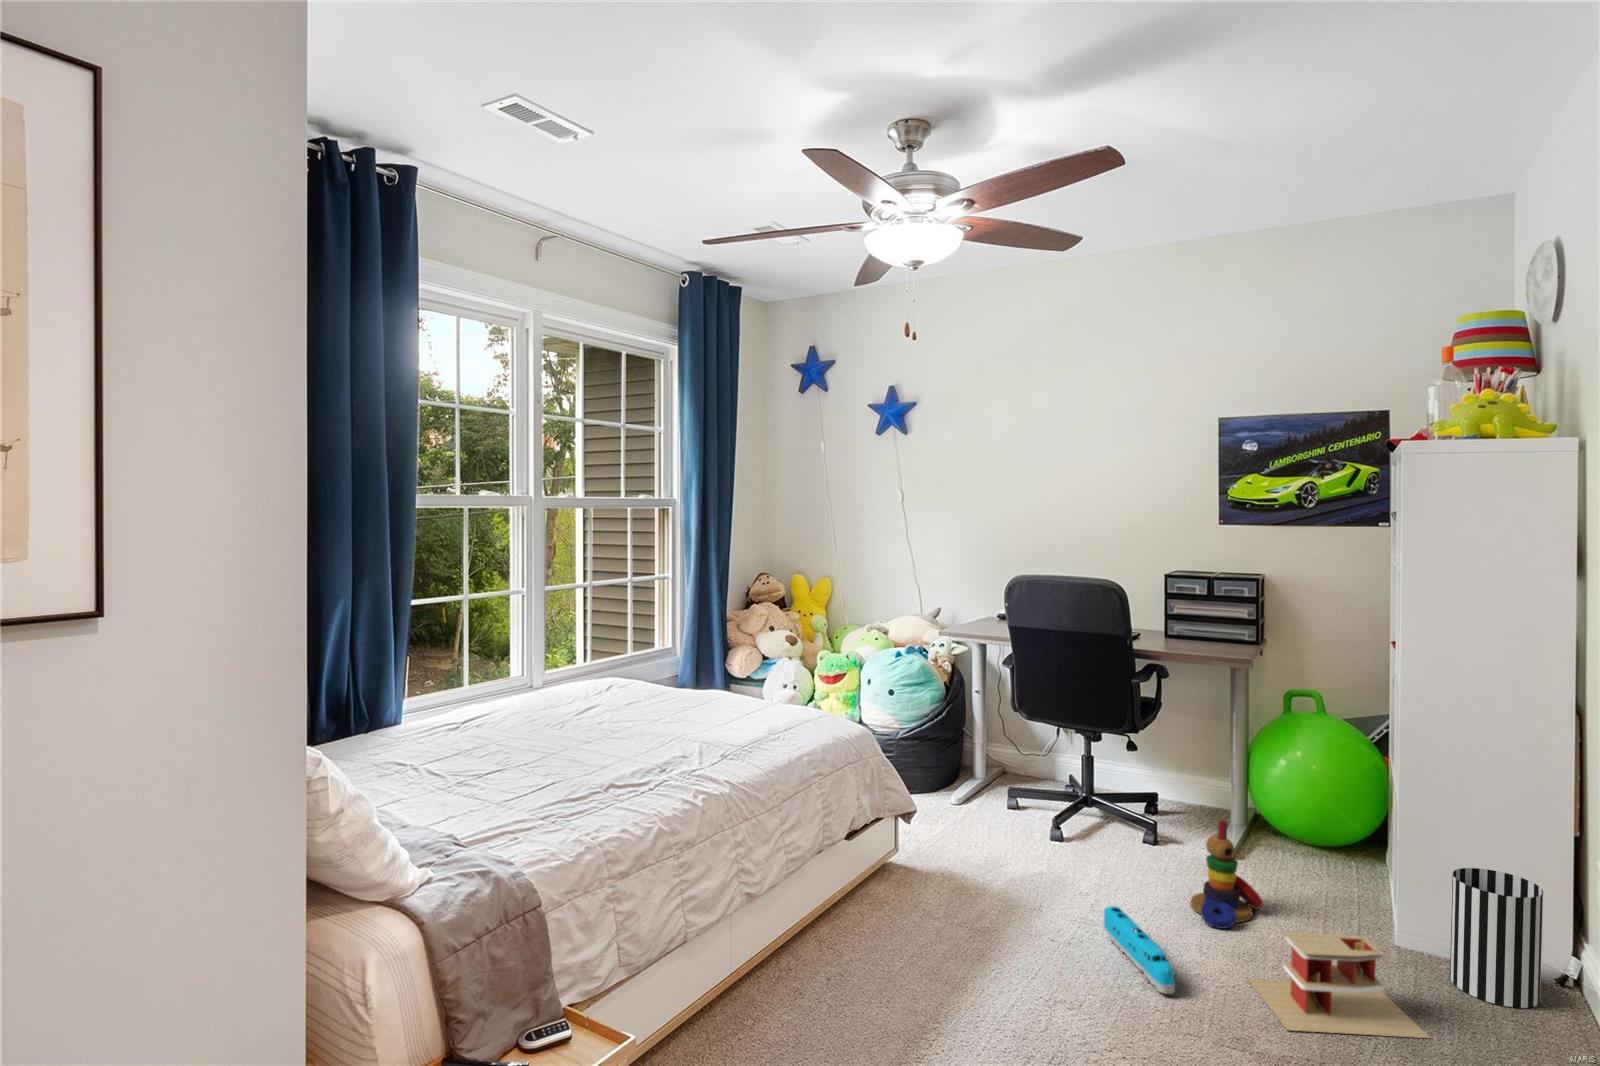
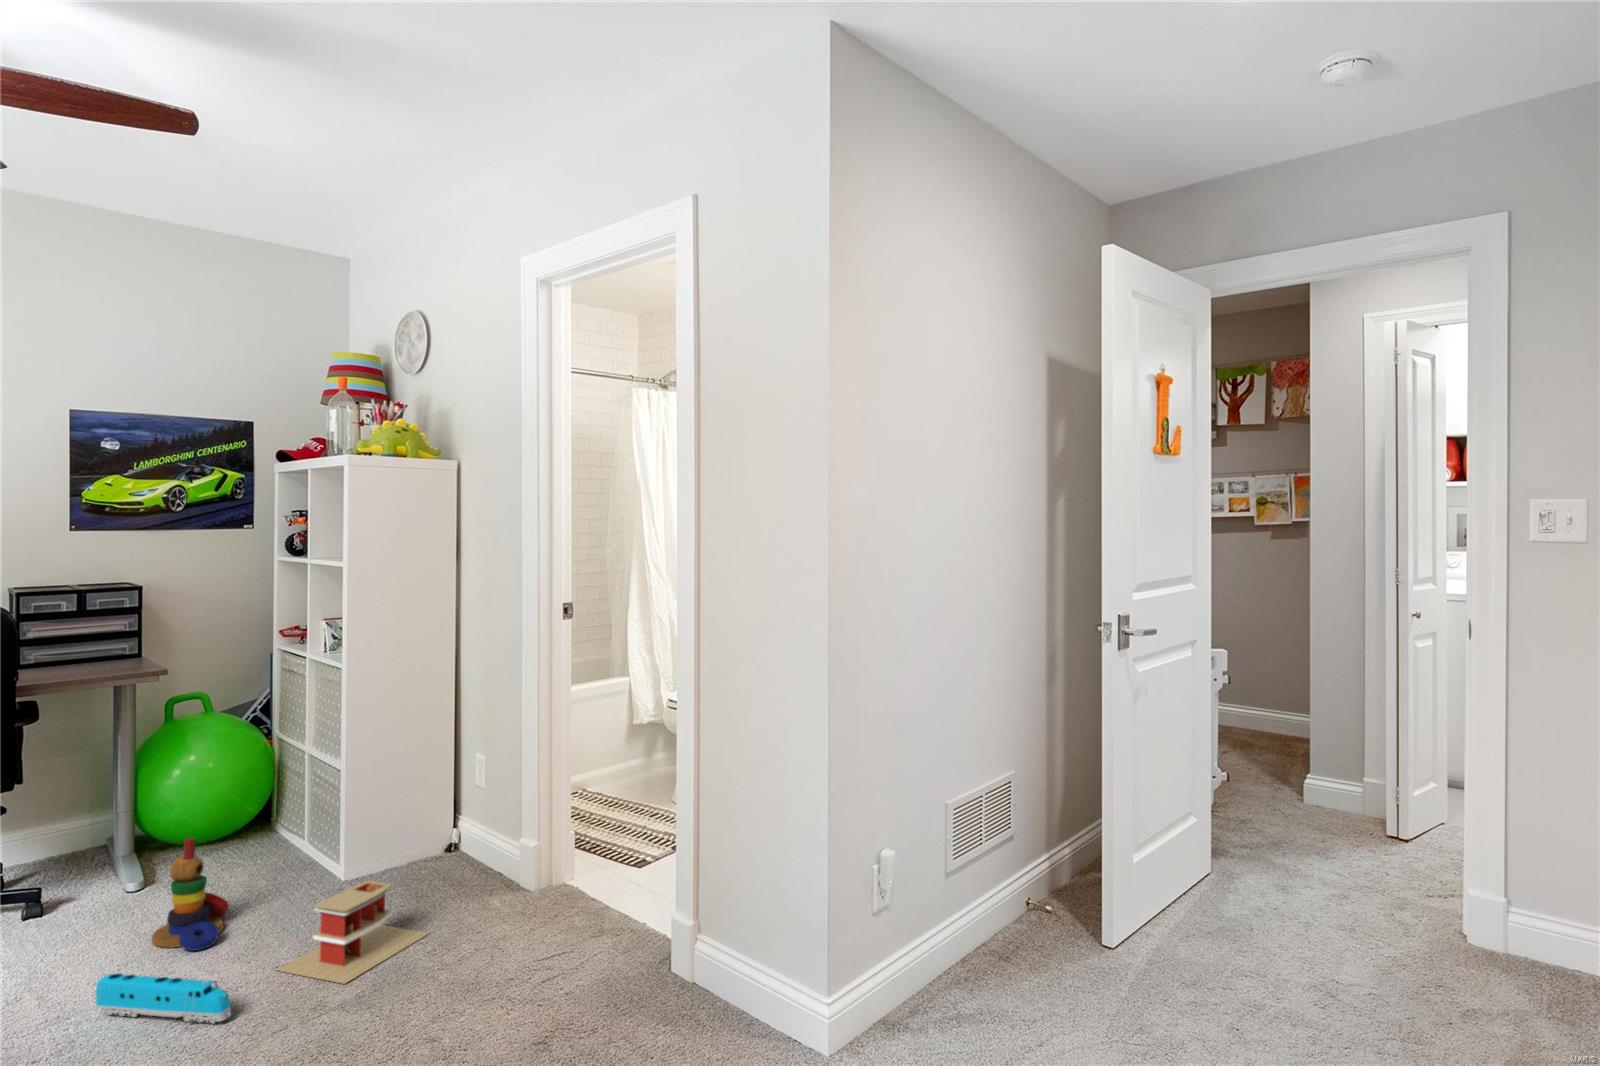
wastebasket: present [1450,868,1543,1008] -> none [400,794,460,896]

